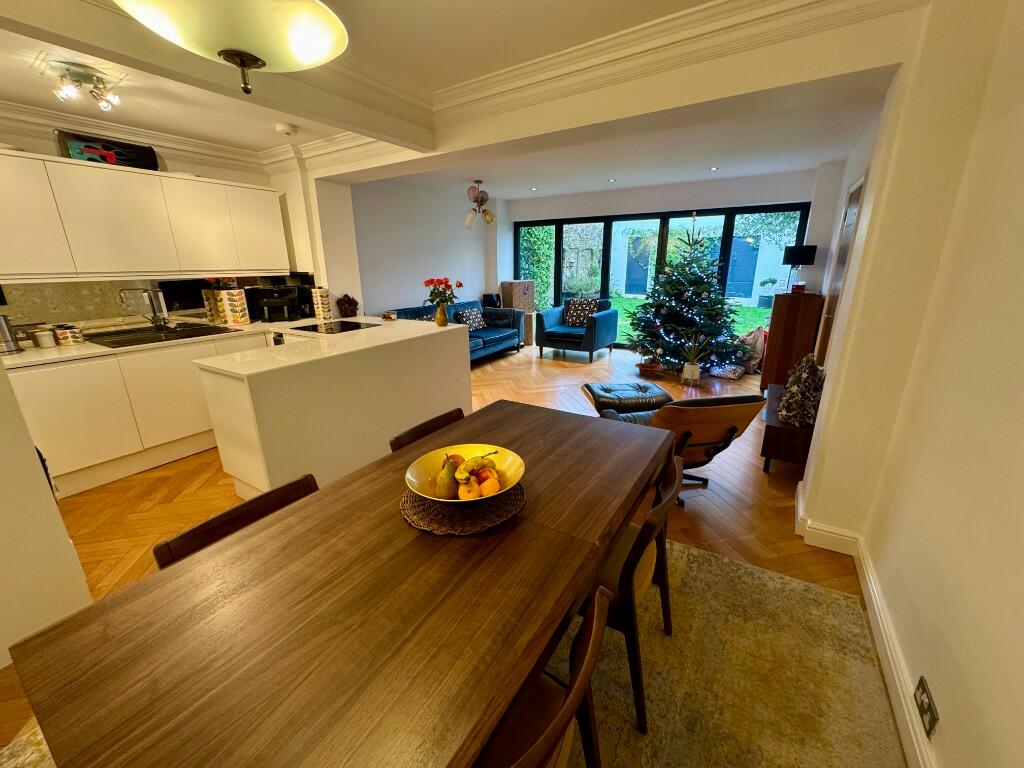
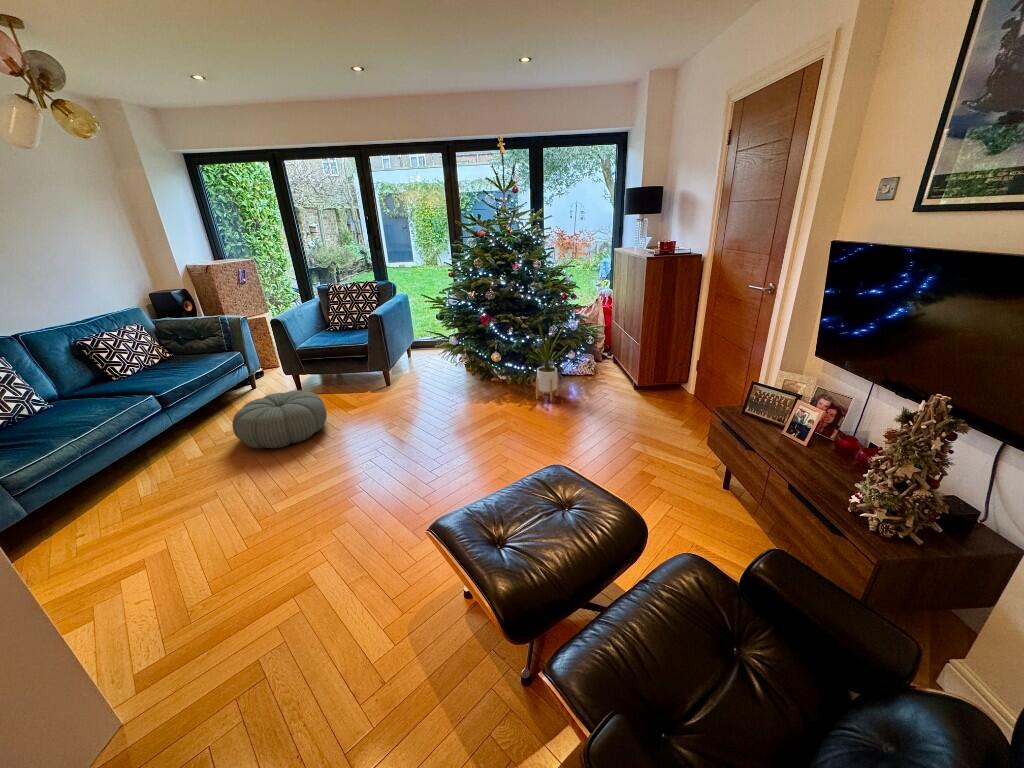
basket: present [635,348,662,376] -> none [461,354,502,397]
pouf: none [509,350,553,375] -> present [232,391,327,448]

